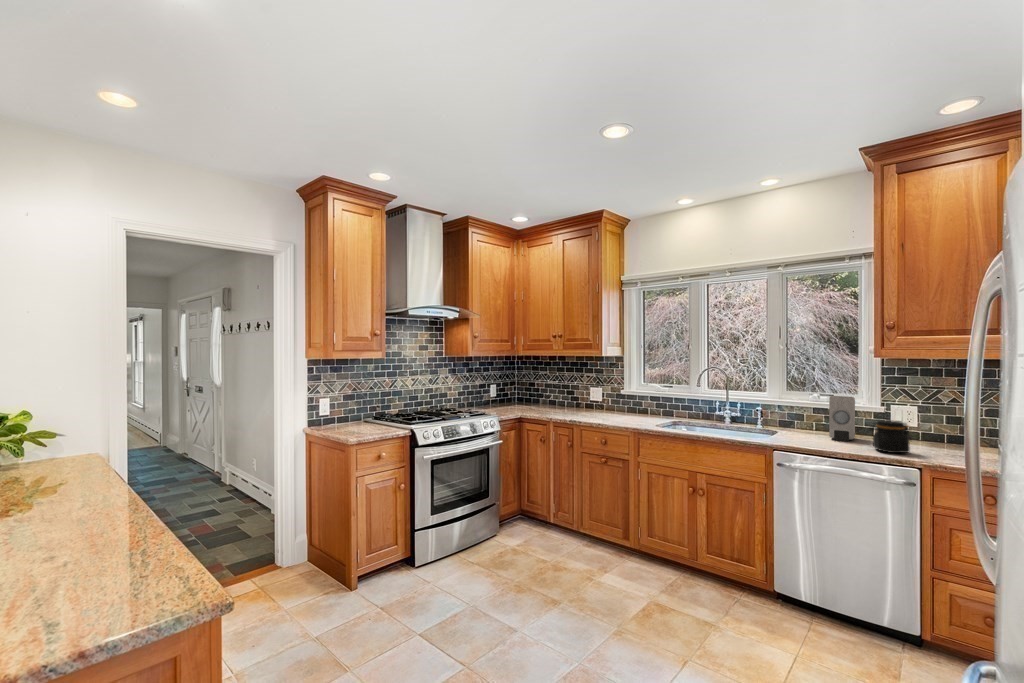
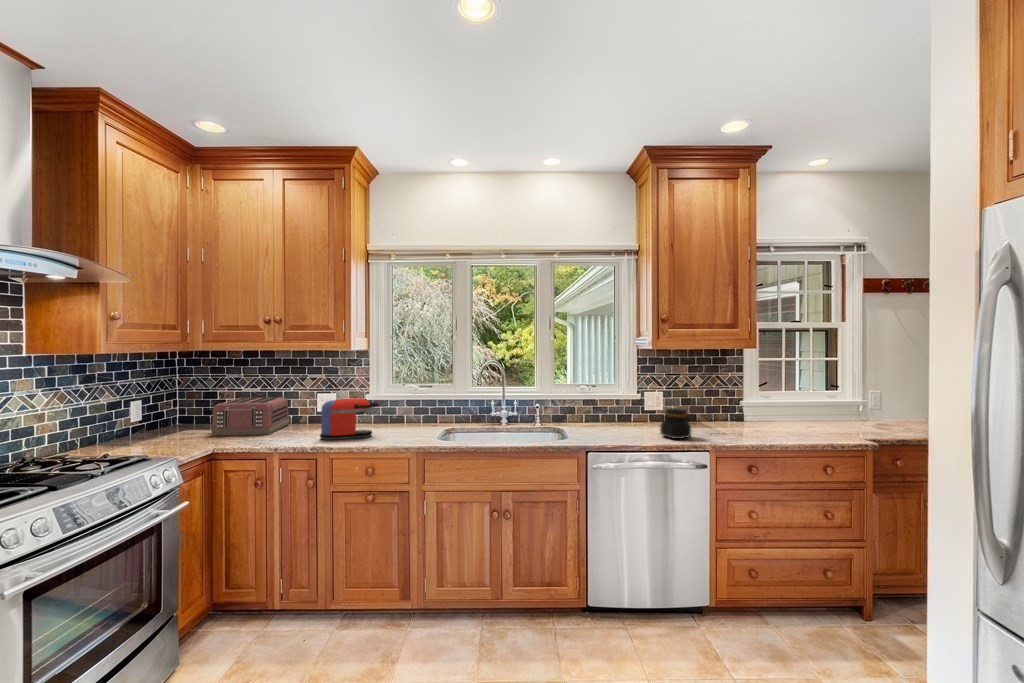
toaster: none [525,387,574,412] -> present [211,397,289,436]
coffee maker: none [579,390,618,419] -> present [320,398,379,440]
soap dispenser: present [829,396,855,441] -> none [604,387,632,431]

